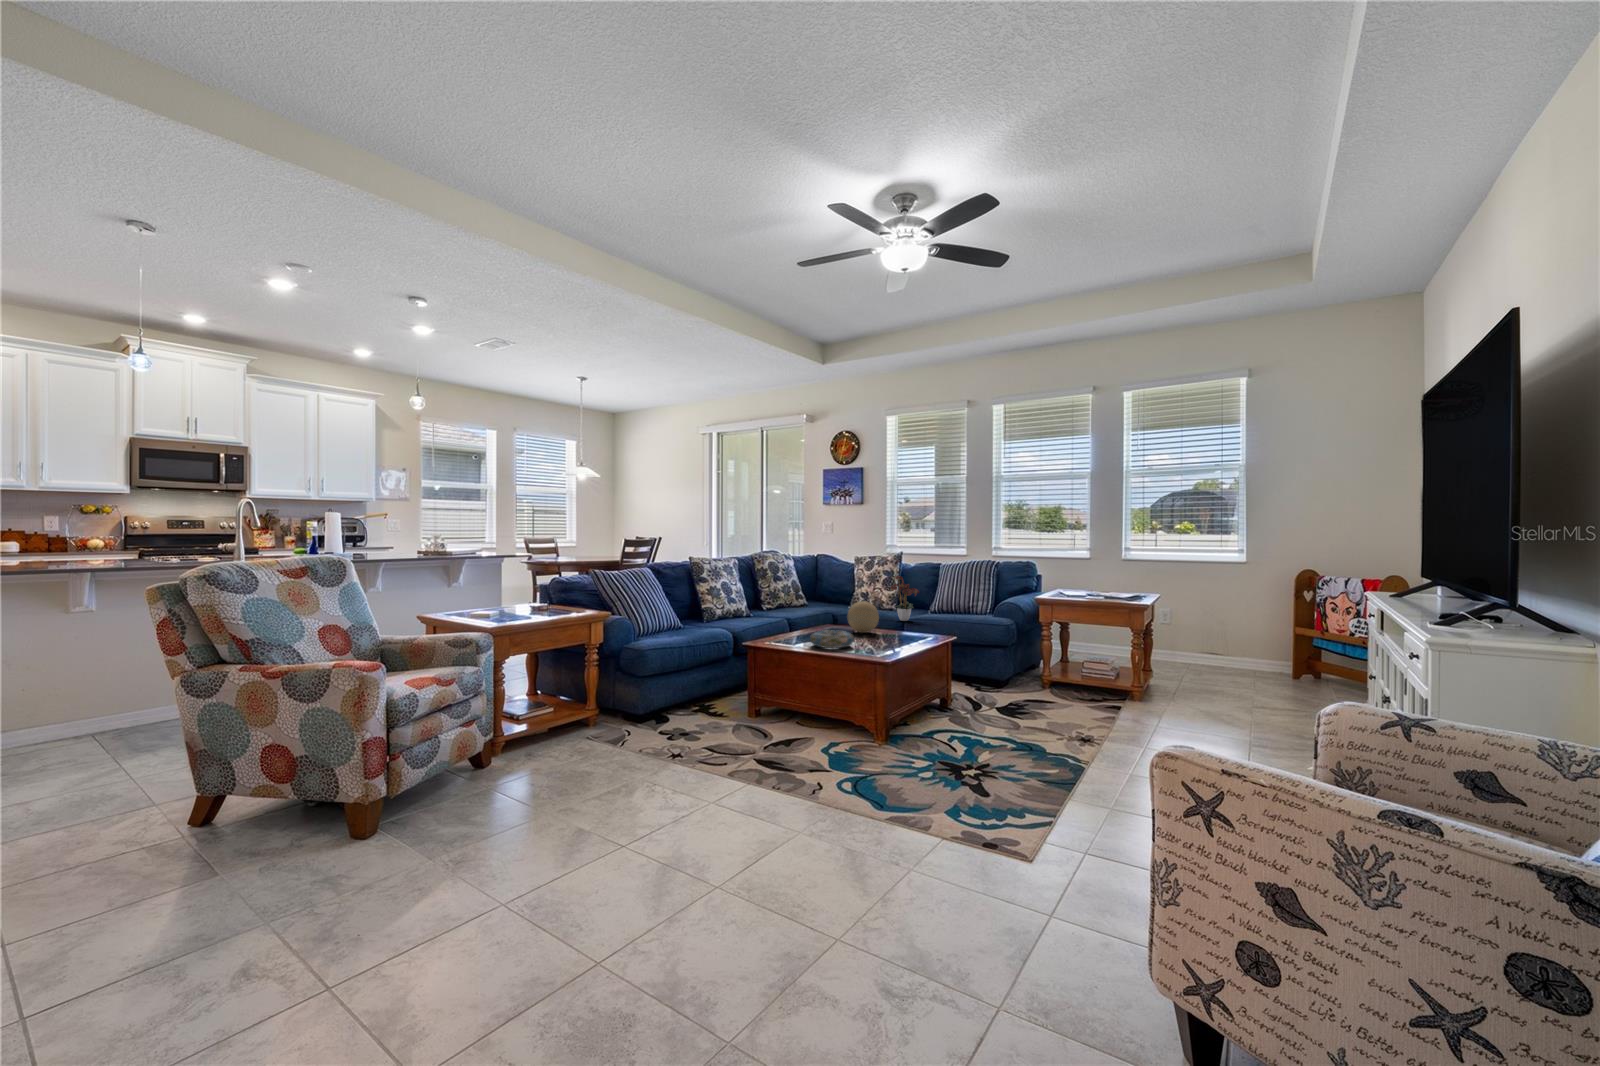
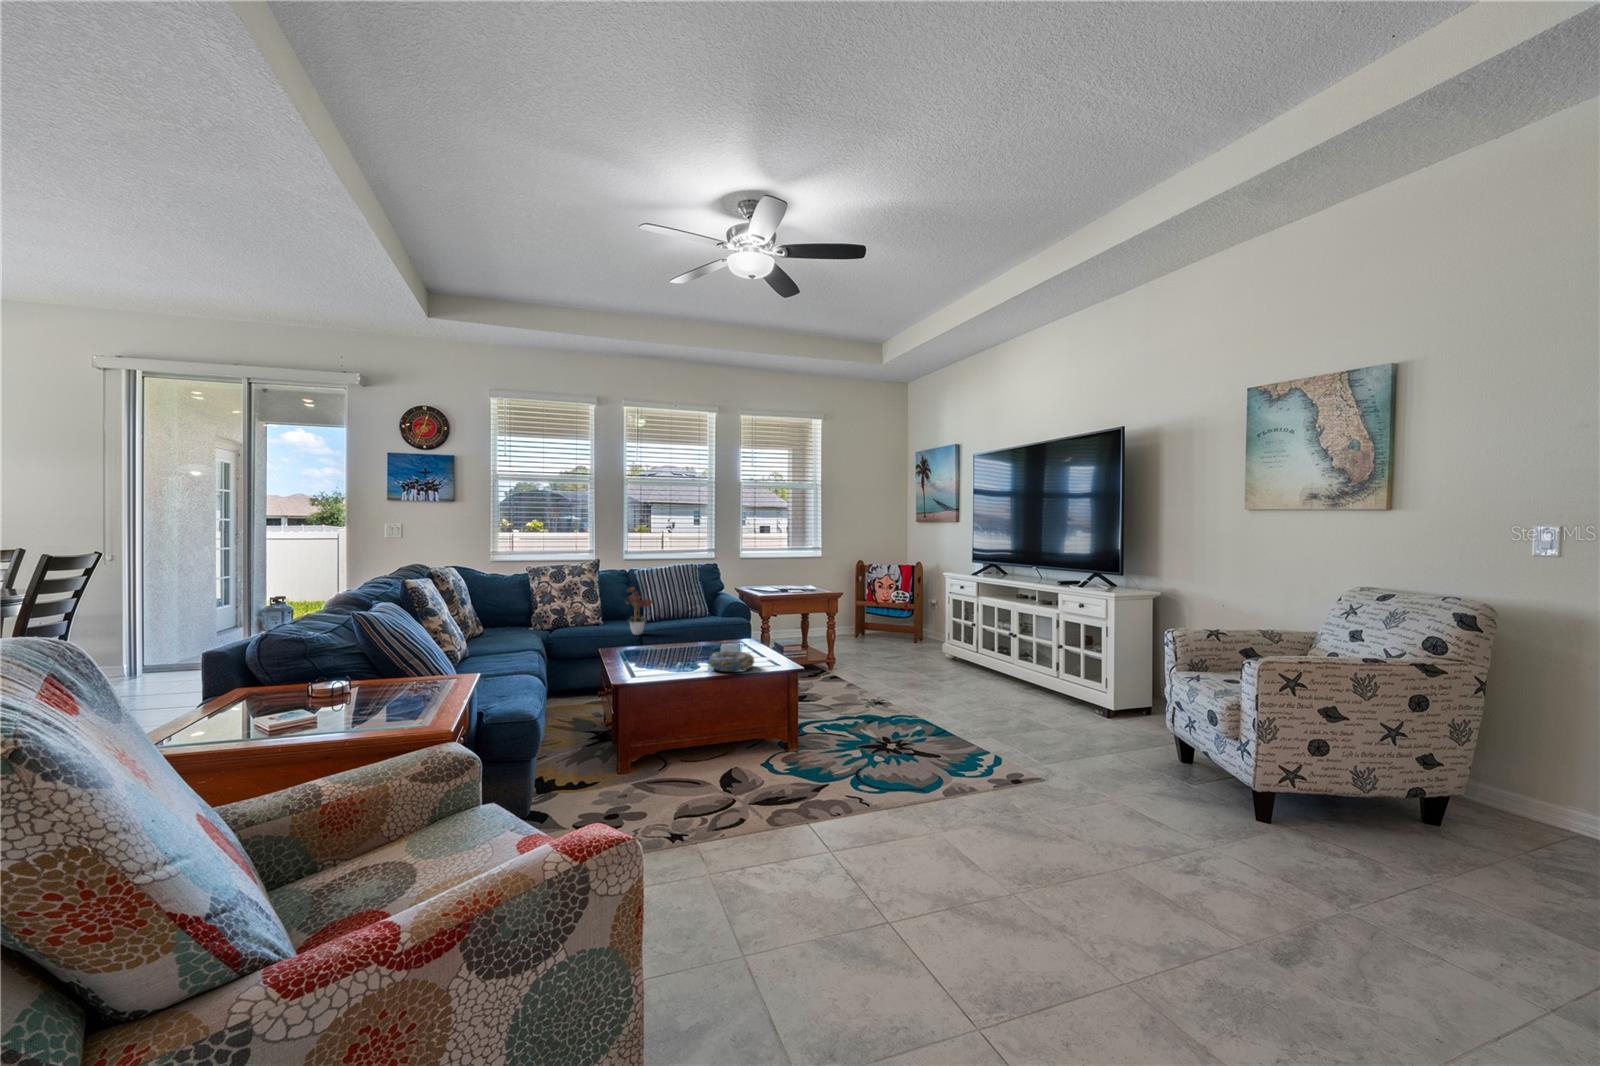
decorative orb: present [848,601,879,633] -> none [661,618,695,652]

